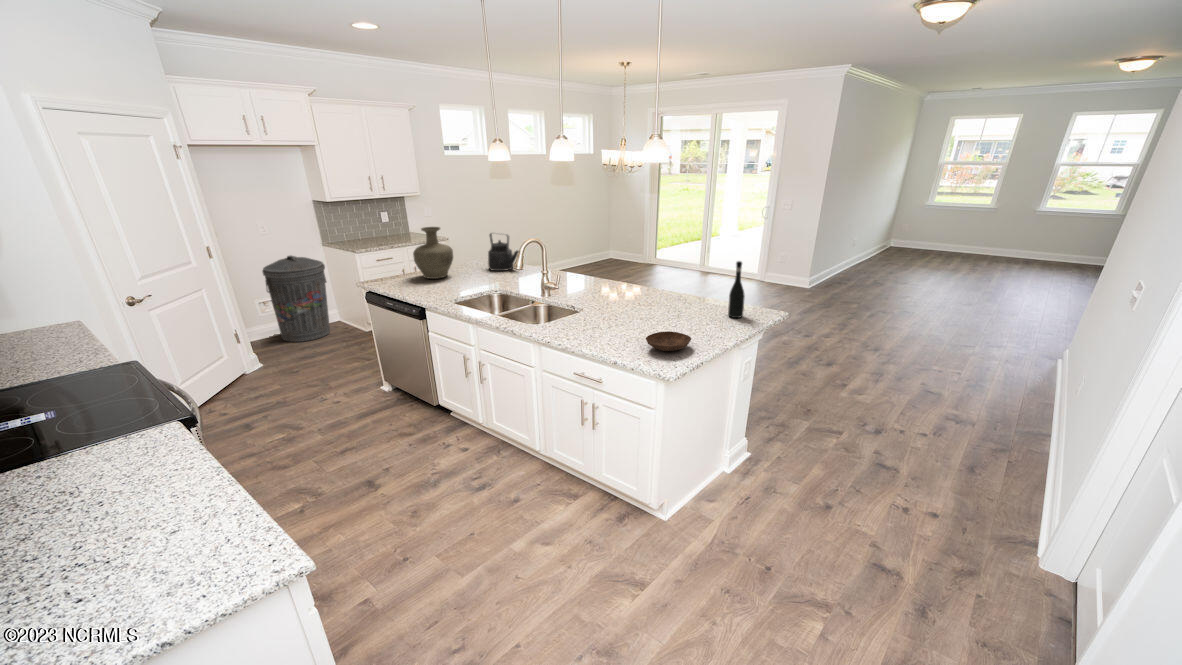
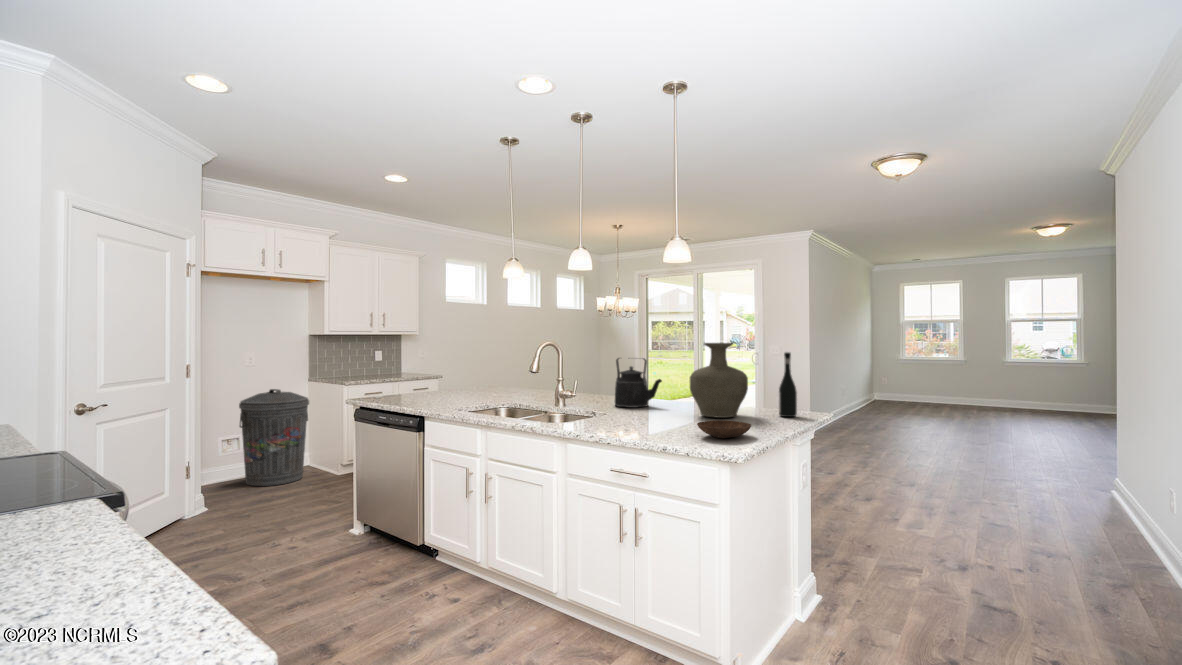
vase: present [413,227,453,279] -> present [690,343,748,418]
kettle: present [488,233,519,271] -> present [615,358,662,408]

